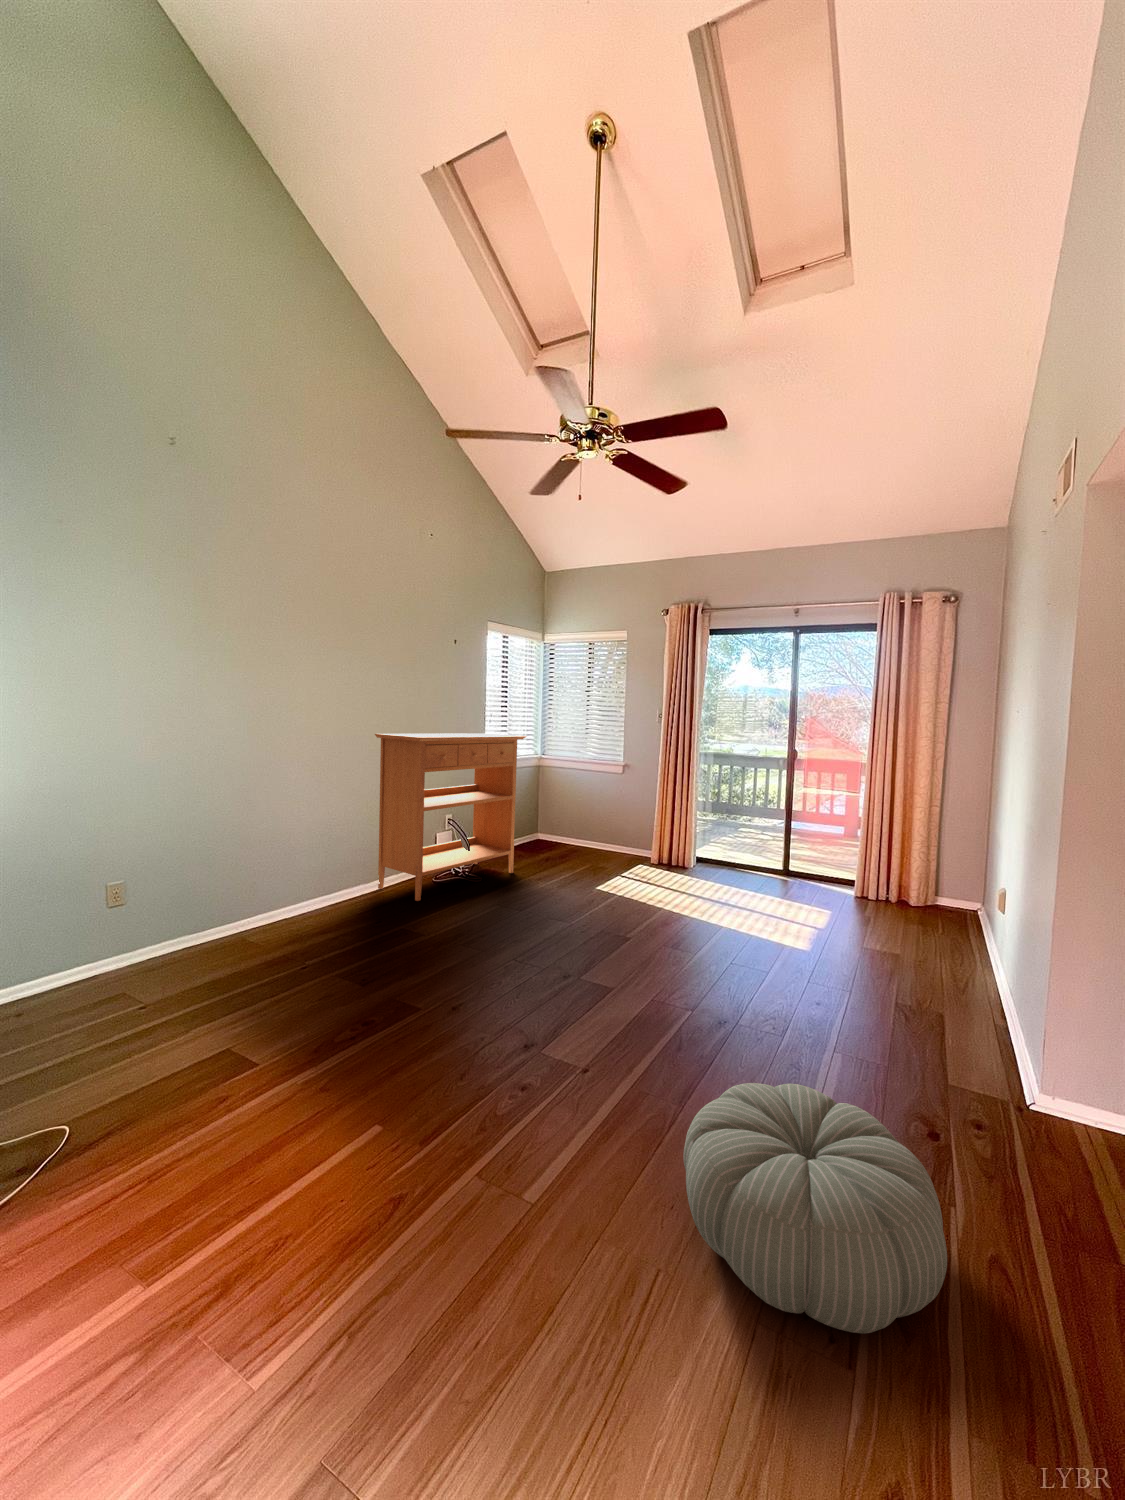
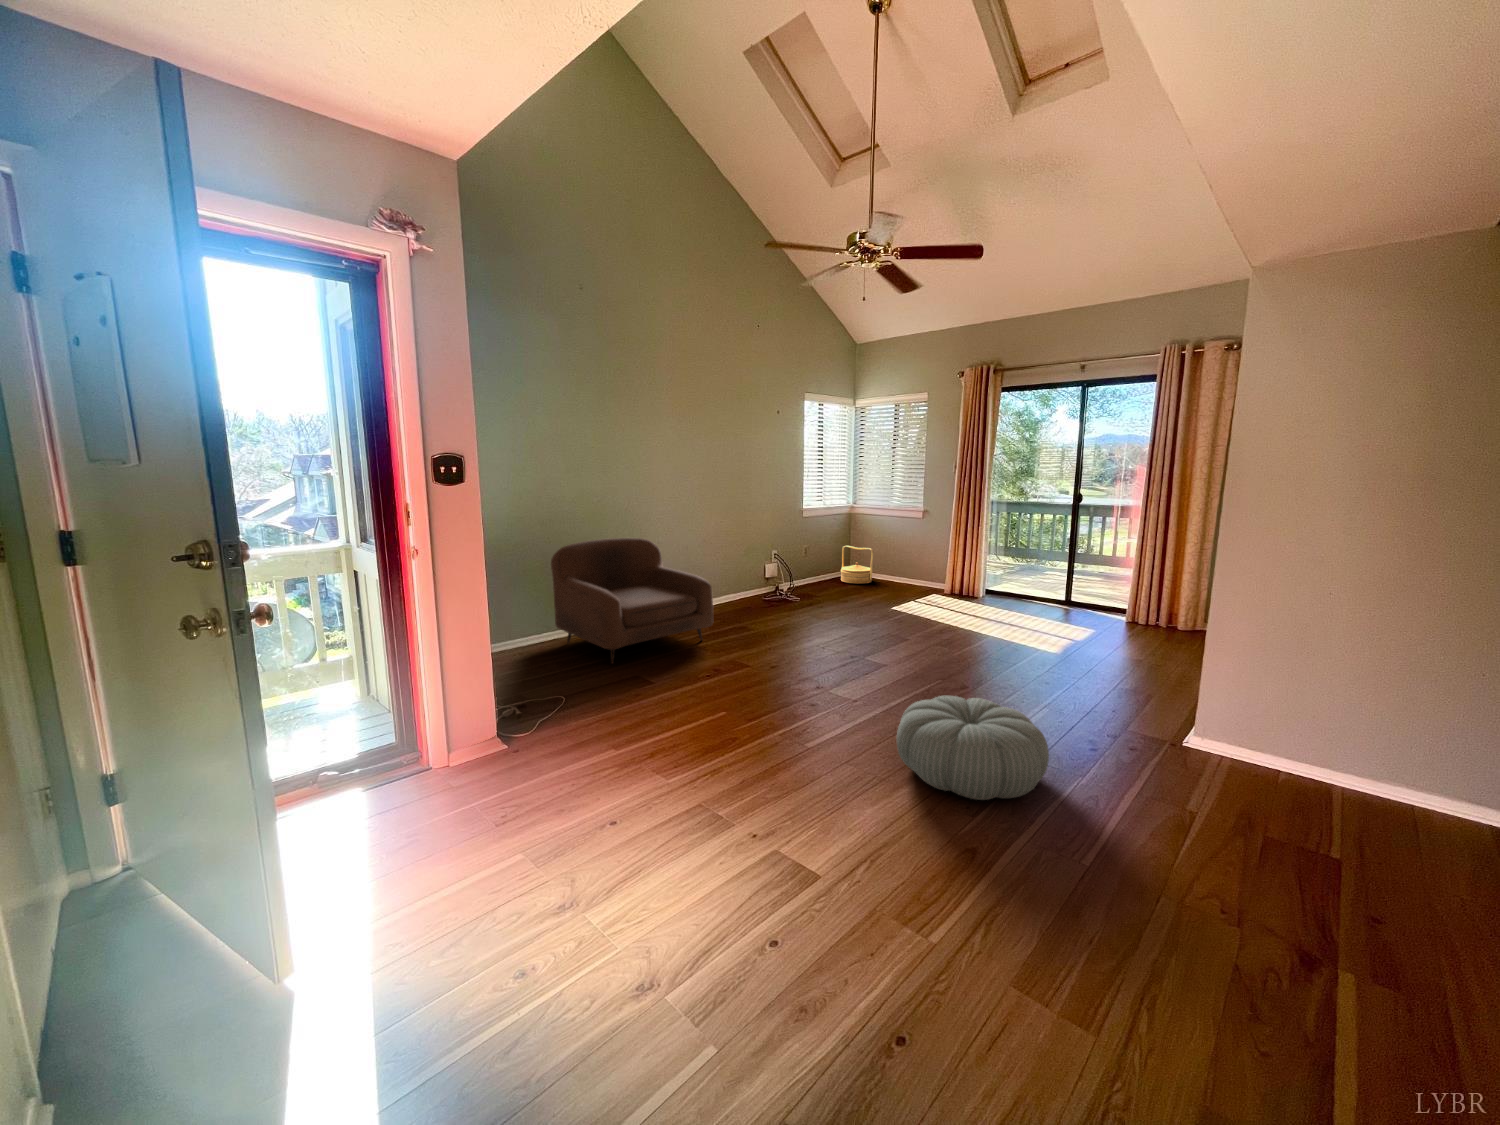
console table: present [375,733,526,901] -> none [718,486,836,611]
woven basket: none [529,805,568,852] -> present [841,546,873,584]
armchair: none [86,807,363,1027] -> present [551,538,713,664]

